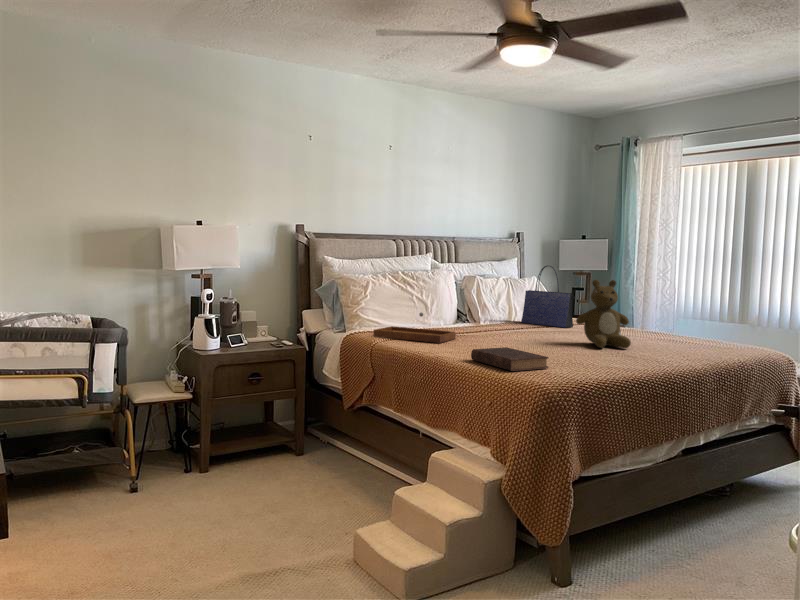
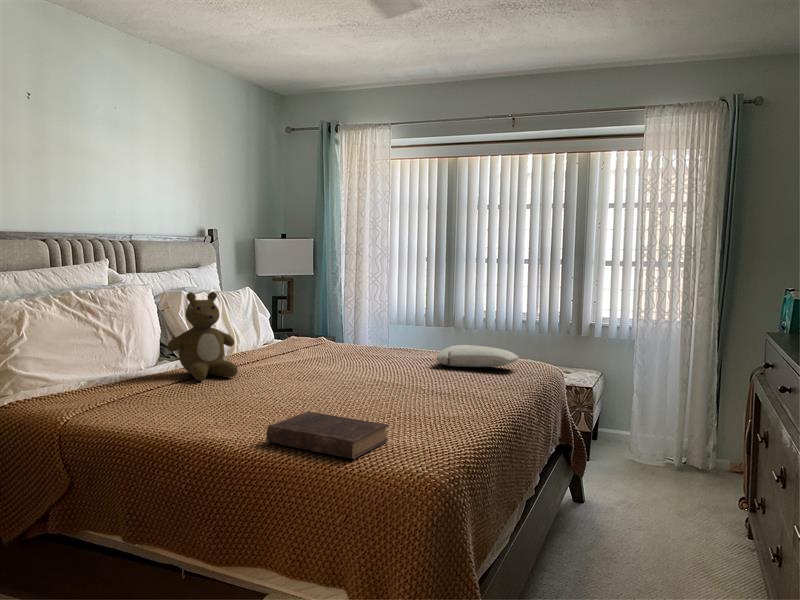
tote bag: present [521,266,575,328] -> none [245,275,317,353]
teddy bear: present [576,280,631,348] -> present [167,292,238,381]
tray: present [374,313,456,343] -> none [52,361,193,410]
pillow: none [661,328,740,347] -> present [437,345,519,367]

